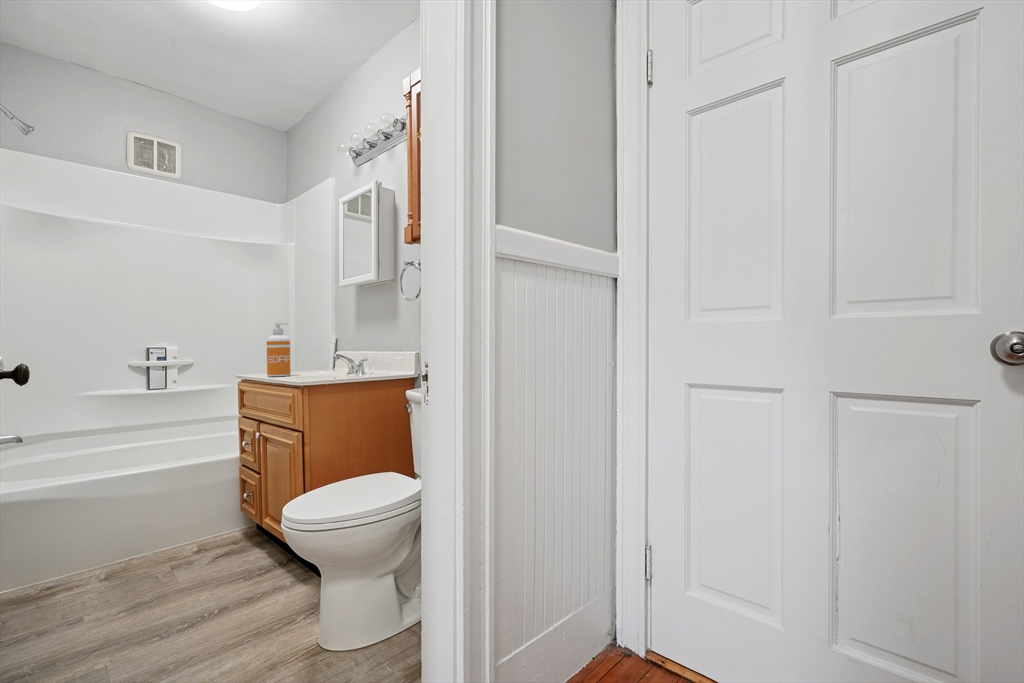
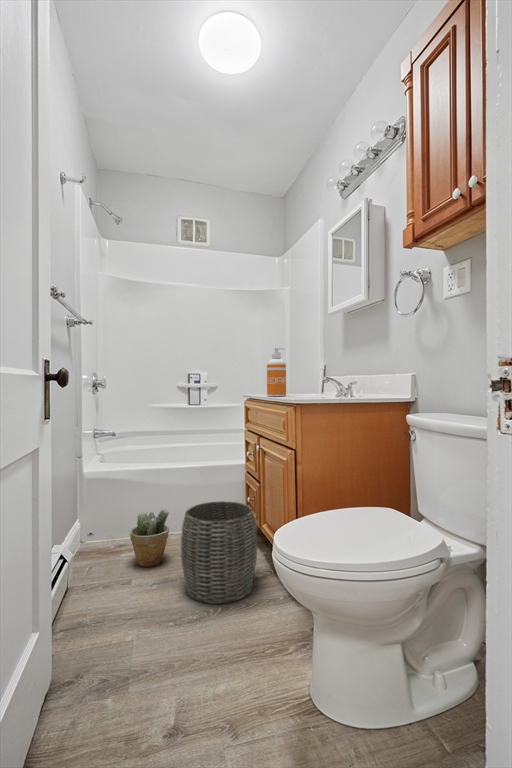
woven basket: none [160,499,259,614] -> present [181,501,257,604]
potted plant: none [74,523,135,600] -> present [130,509,169,567]

